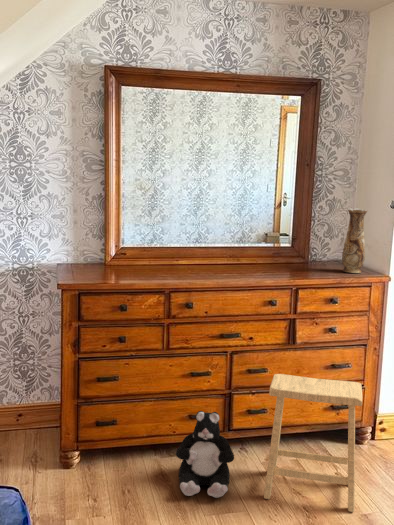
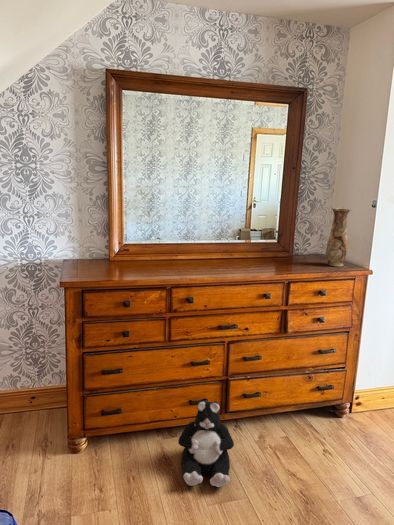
footstool: present [264,374,362,512] -> none [263,364,361,498]

